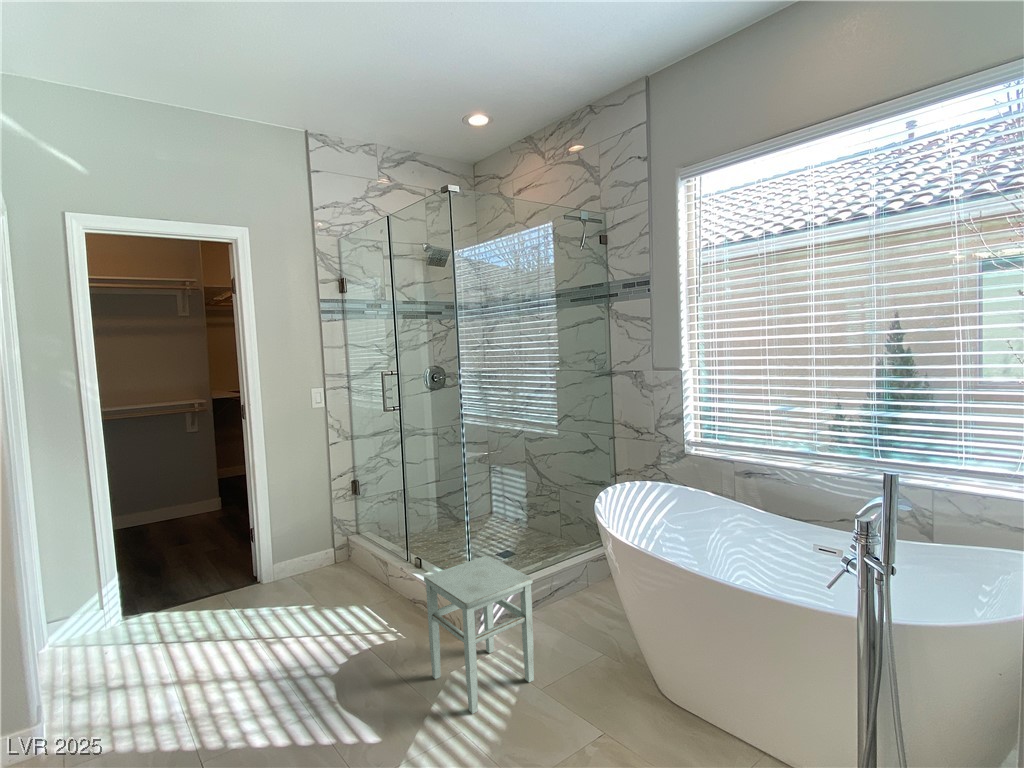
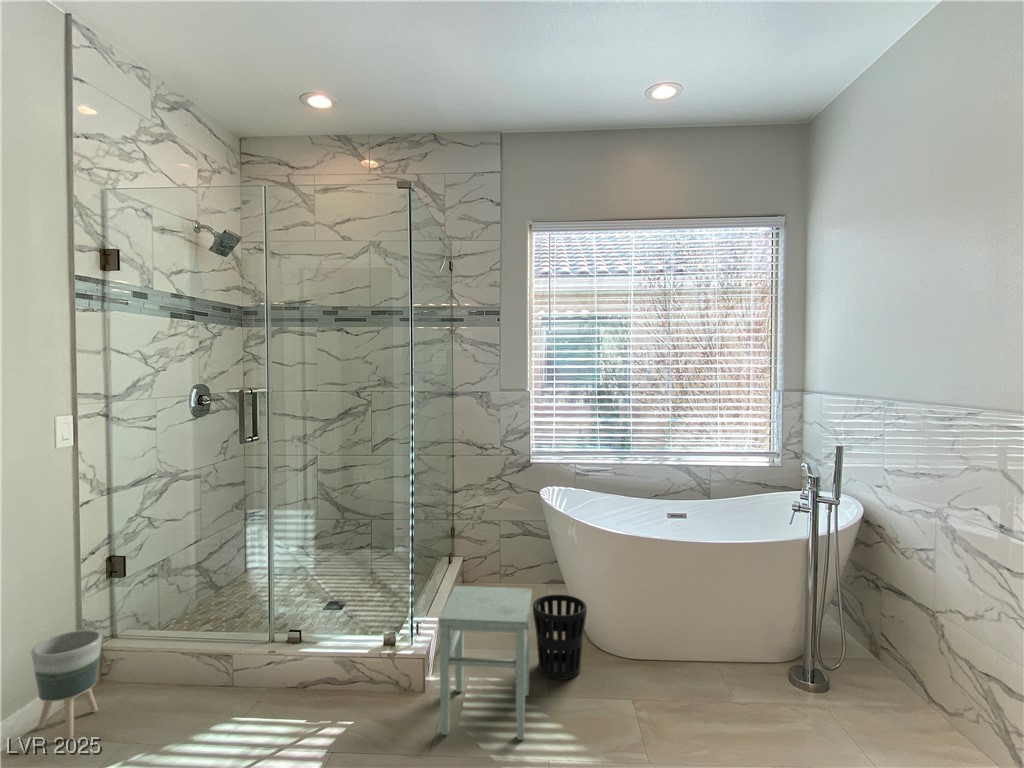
planter: none [288,522,327,584] -> present [31,630,102,739]
wastebasket: none [559,594,618,688] -> present [533,595,587,680]

